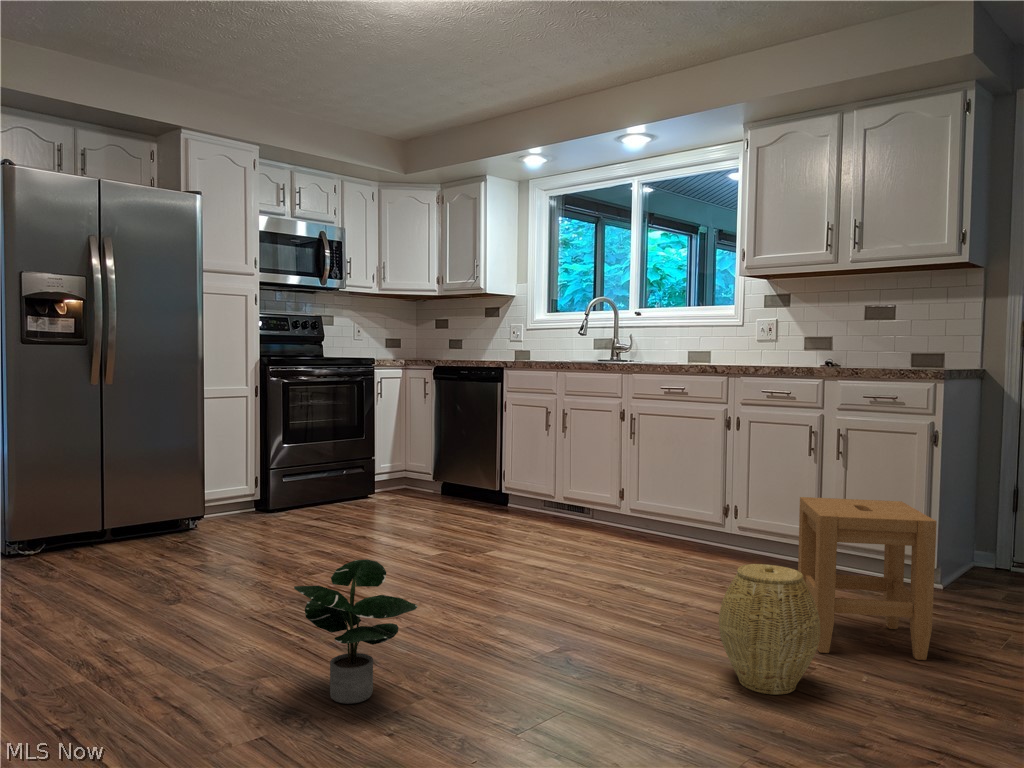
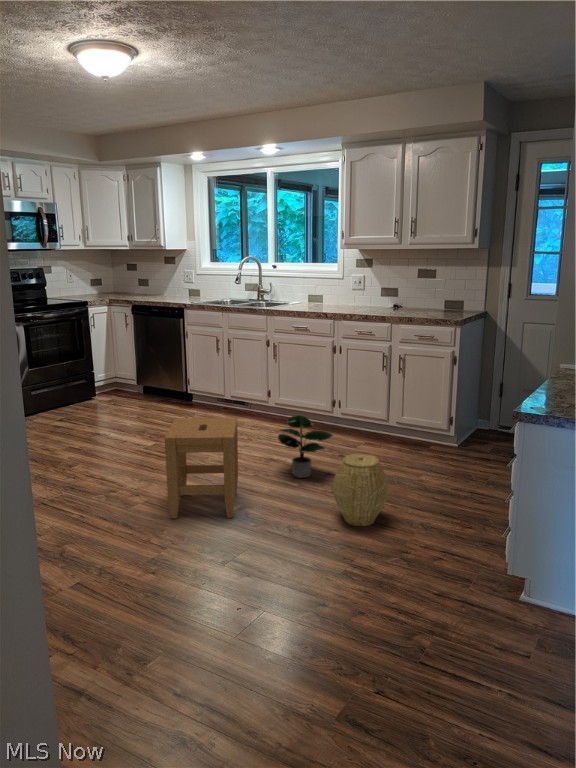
stool: present [798,497,937,660] -> present [165,418,238,518]
potted plant: present [294,559,418,704] -> present [278,415,333,478]

